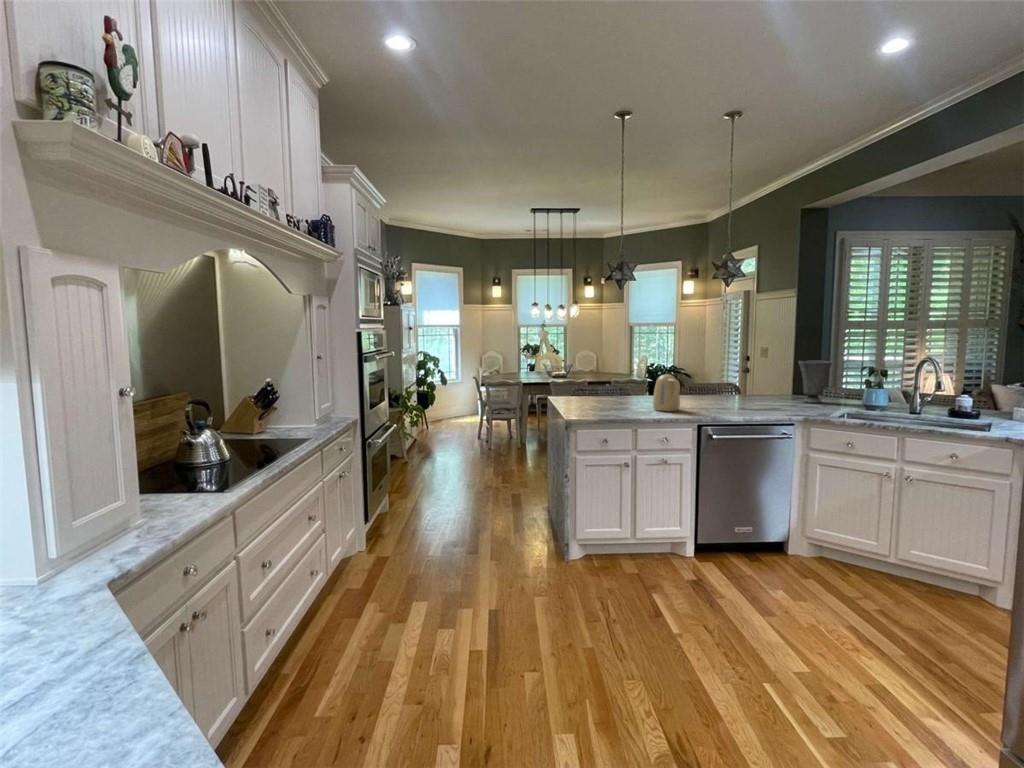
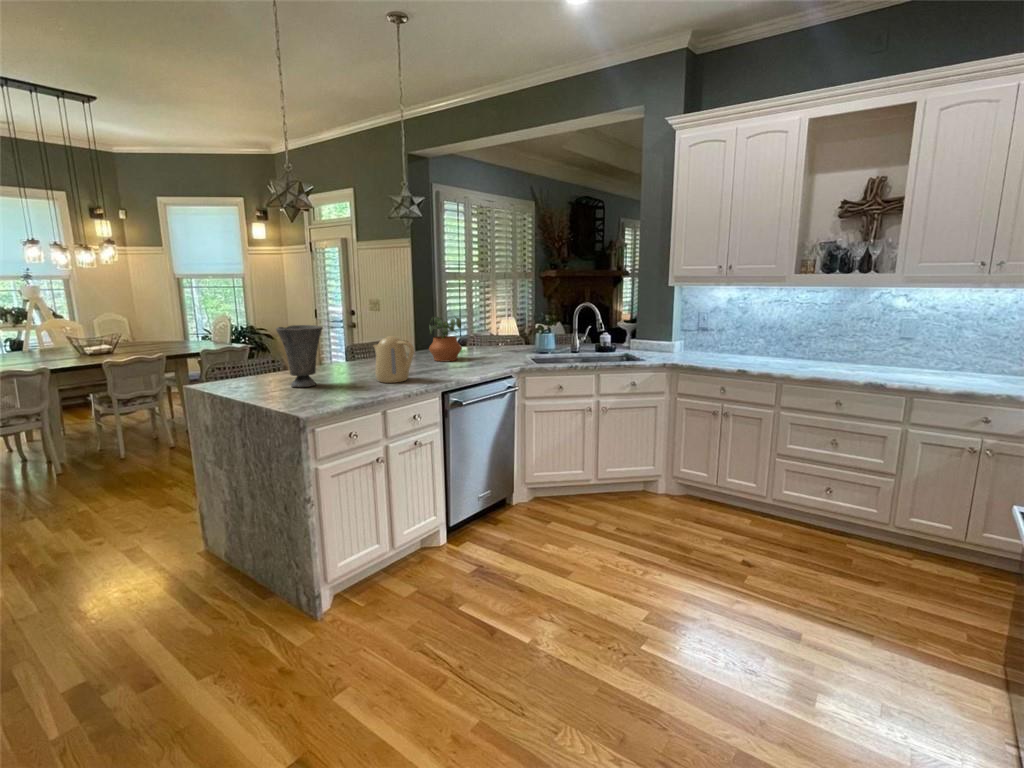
vase: present [798,360,832,403] -> present [276,325,323,387]
potted plant: none [733,362,767,405] -> present [429,316,462,361]

